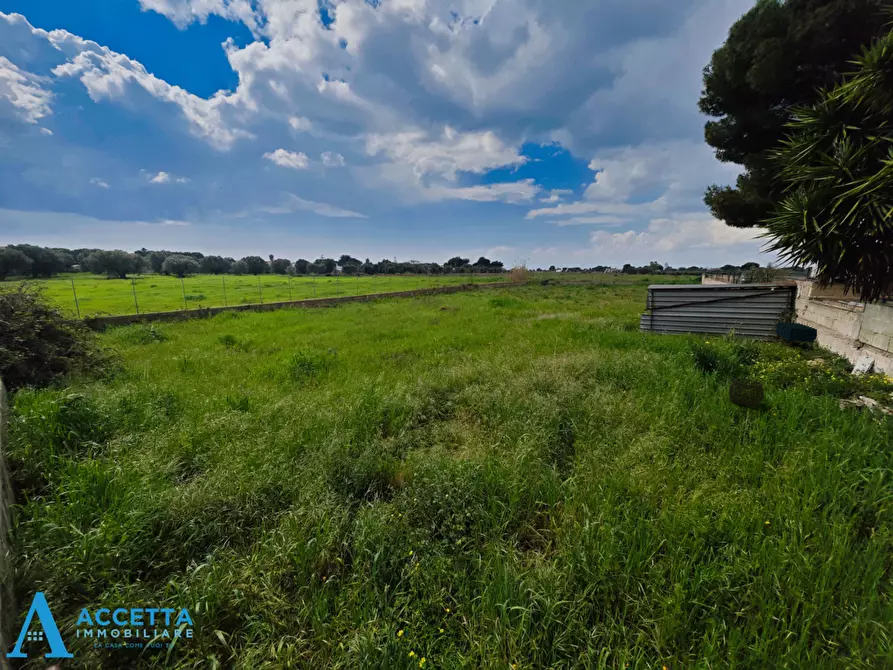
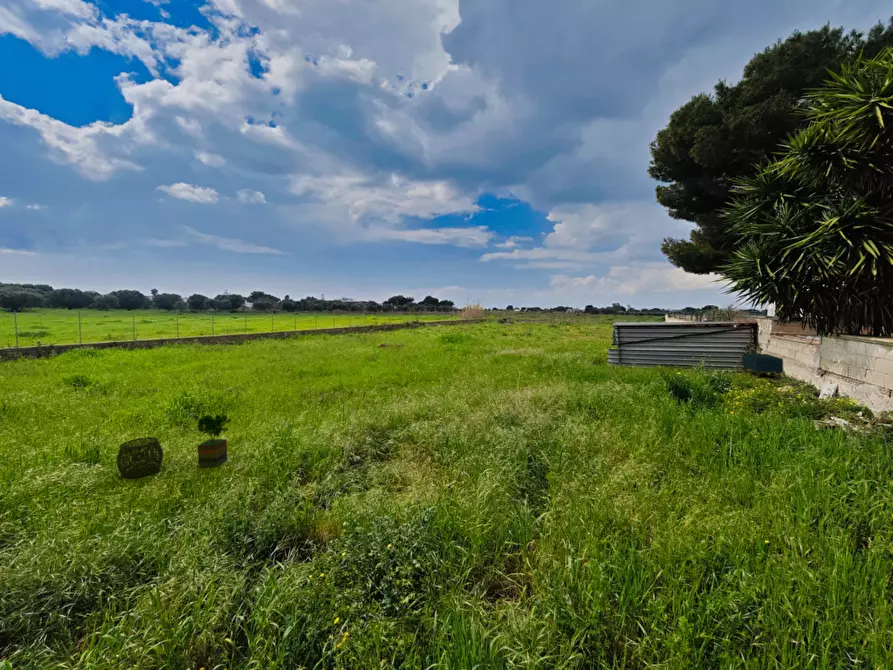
woven basket: present [729,378,764,406] -> present [116,437,163,478]
potted tree: none [307,383,332,421] -> present [197,415,232,467]

